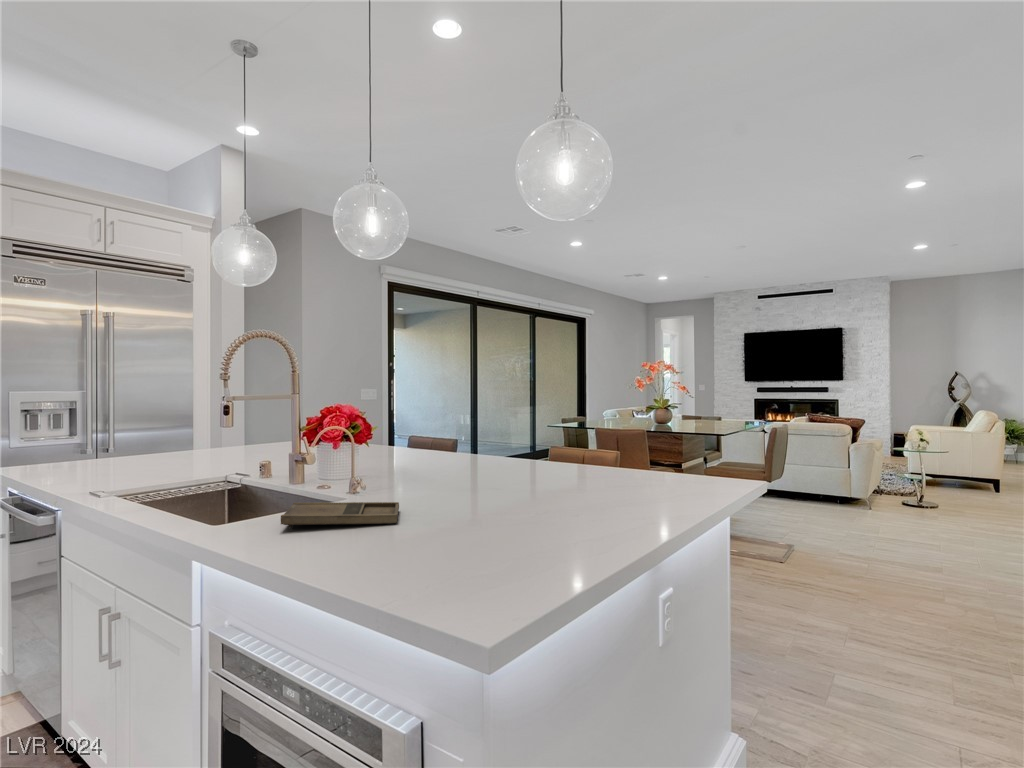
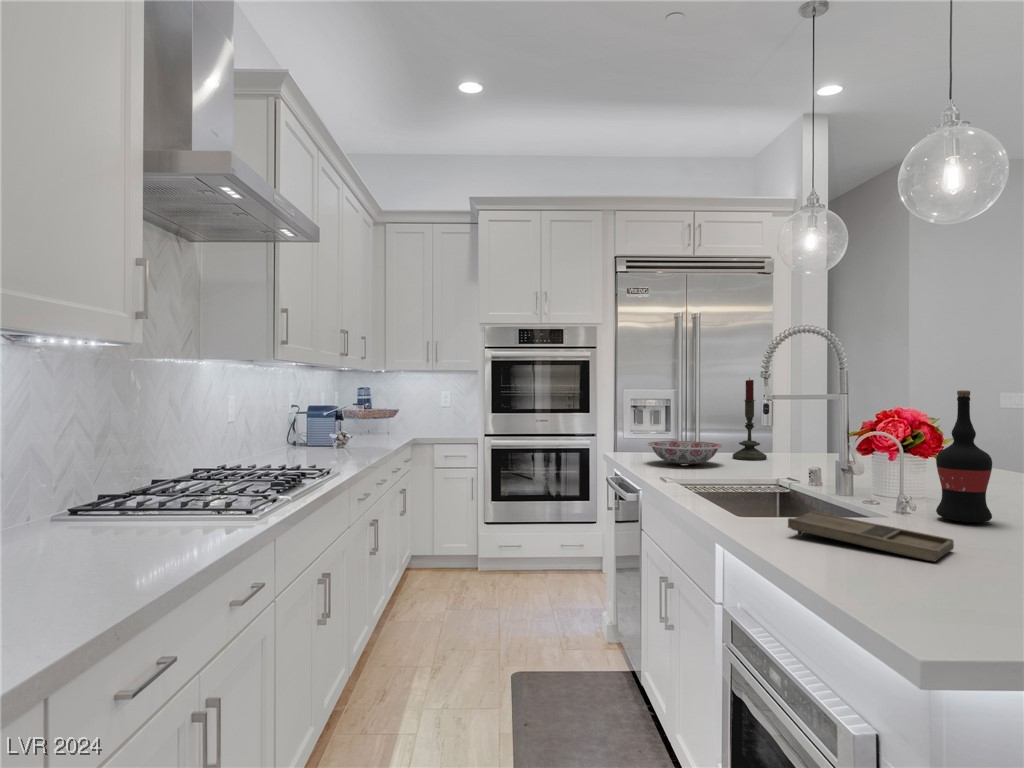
candle: none [171,380,207,458] -> present [733,378,767,460]
wine bottle: none [370,394,402,485] -> present [936,390,992,522]
ceramic bowl: none [65,446,165,473] -> present [648,441,723,465]

